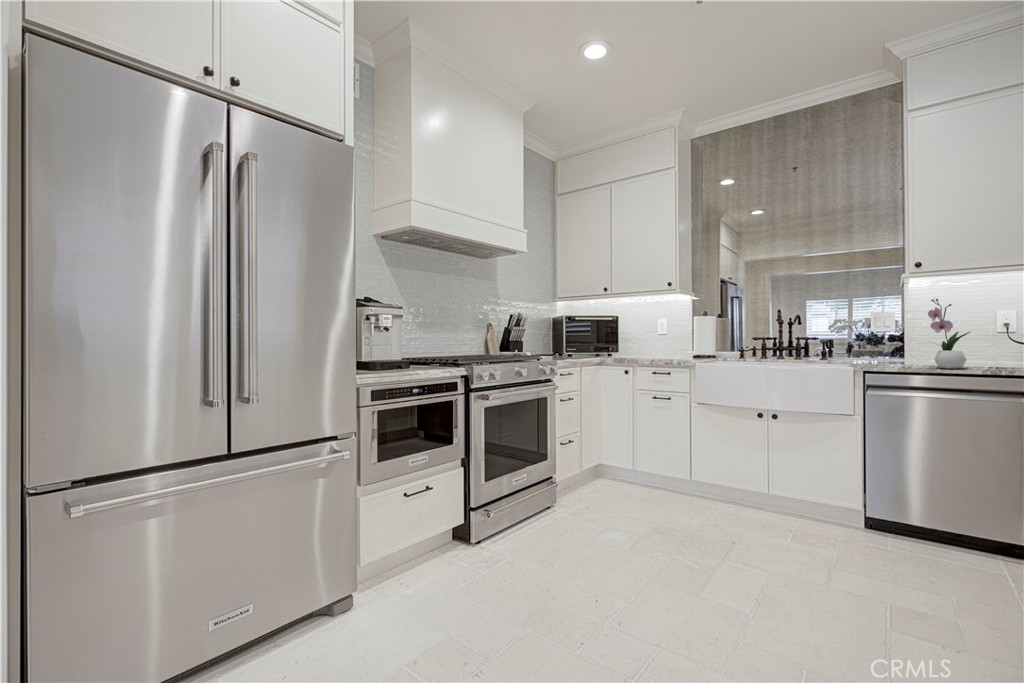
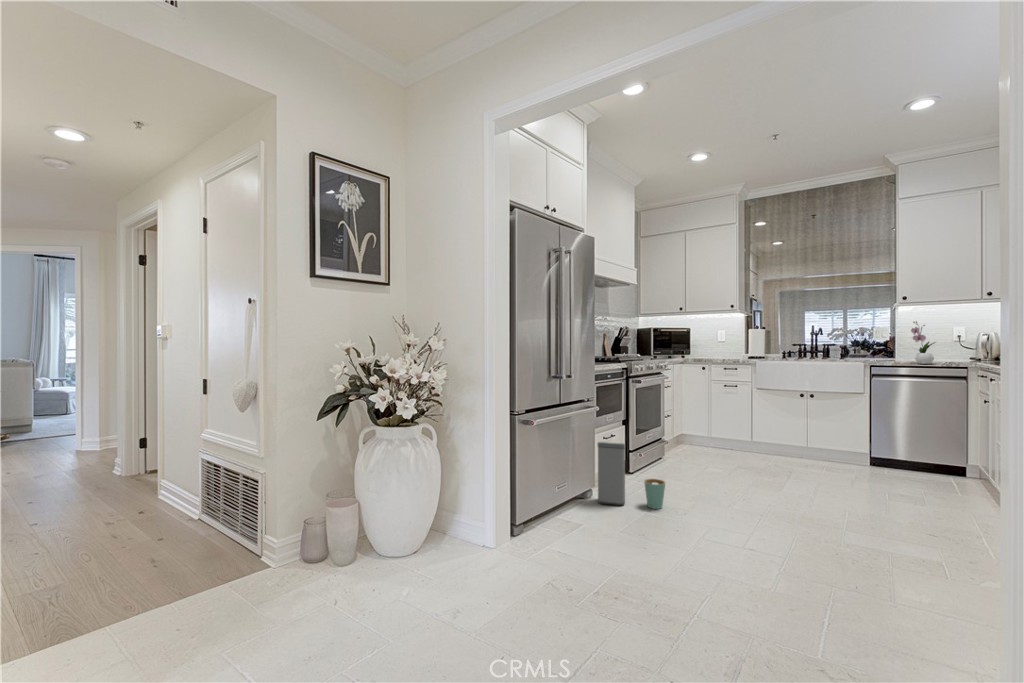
trash can: none [354,508,468,642] -> present [597,442,665,509]

